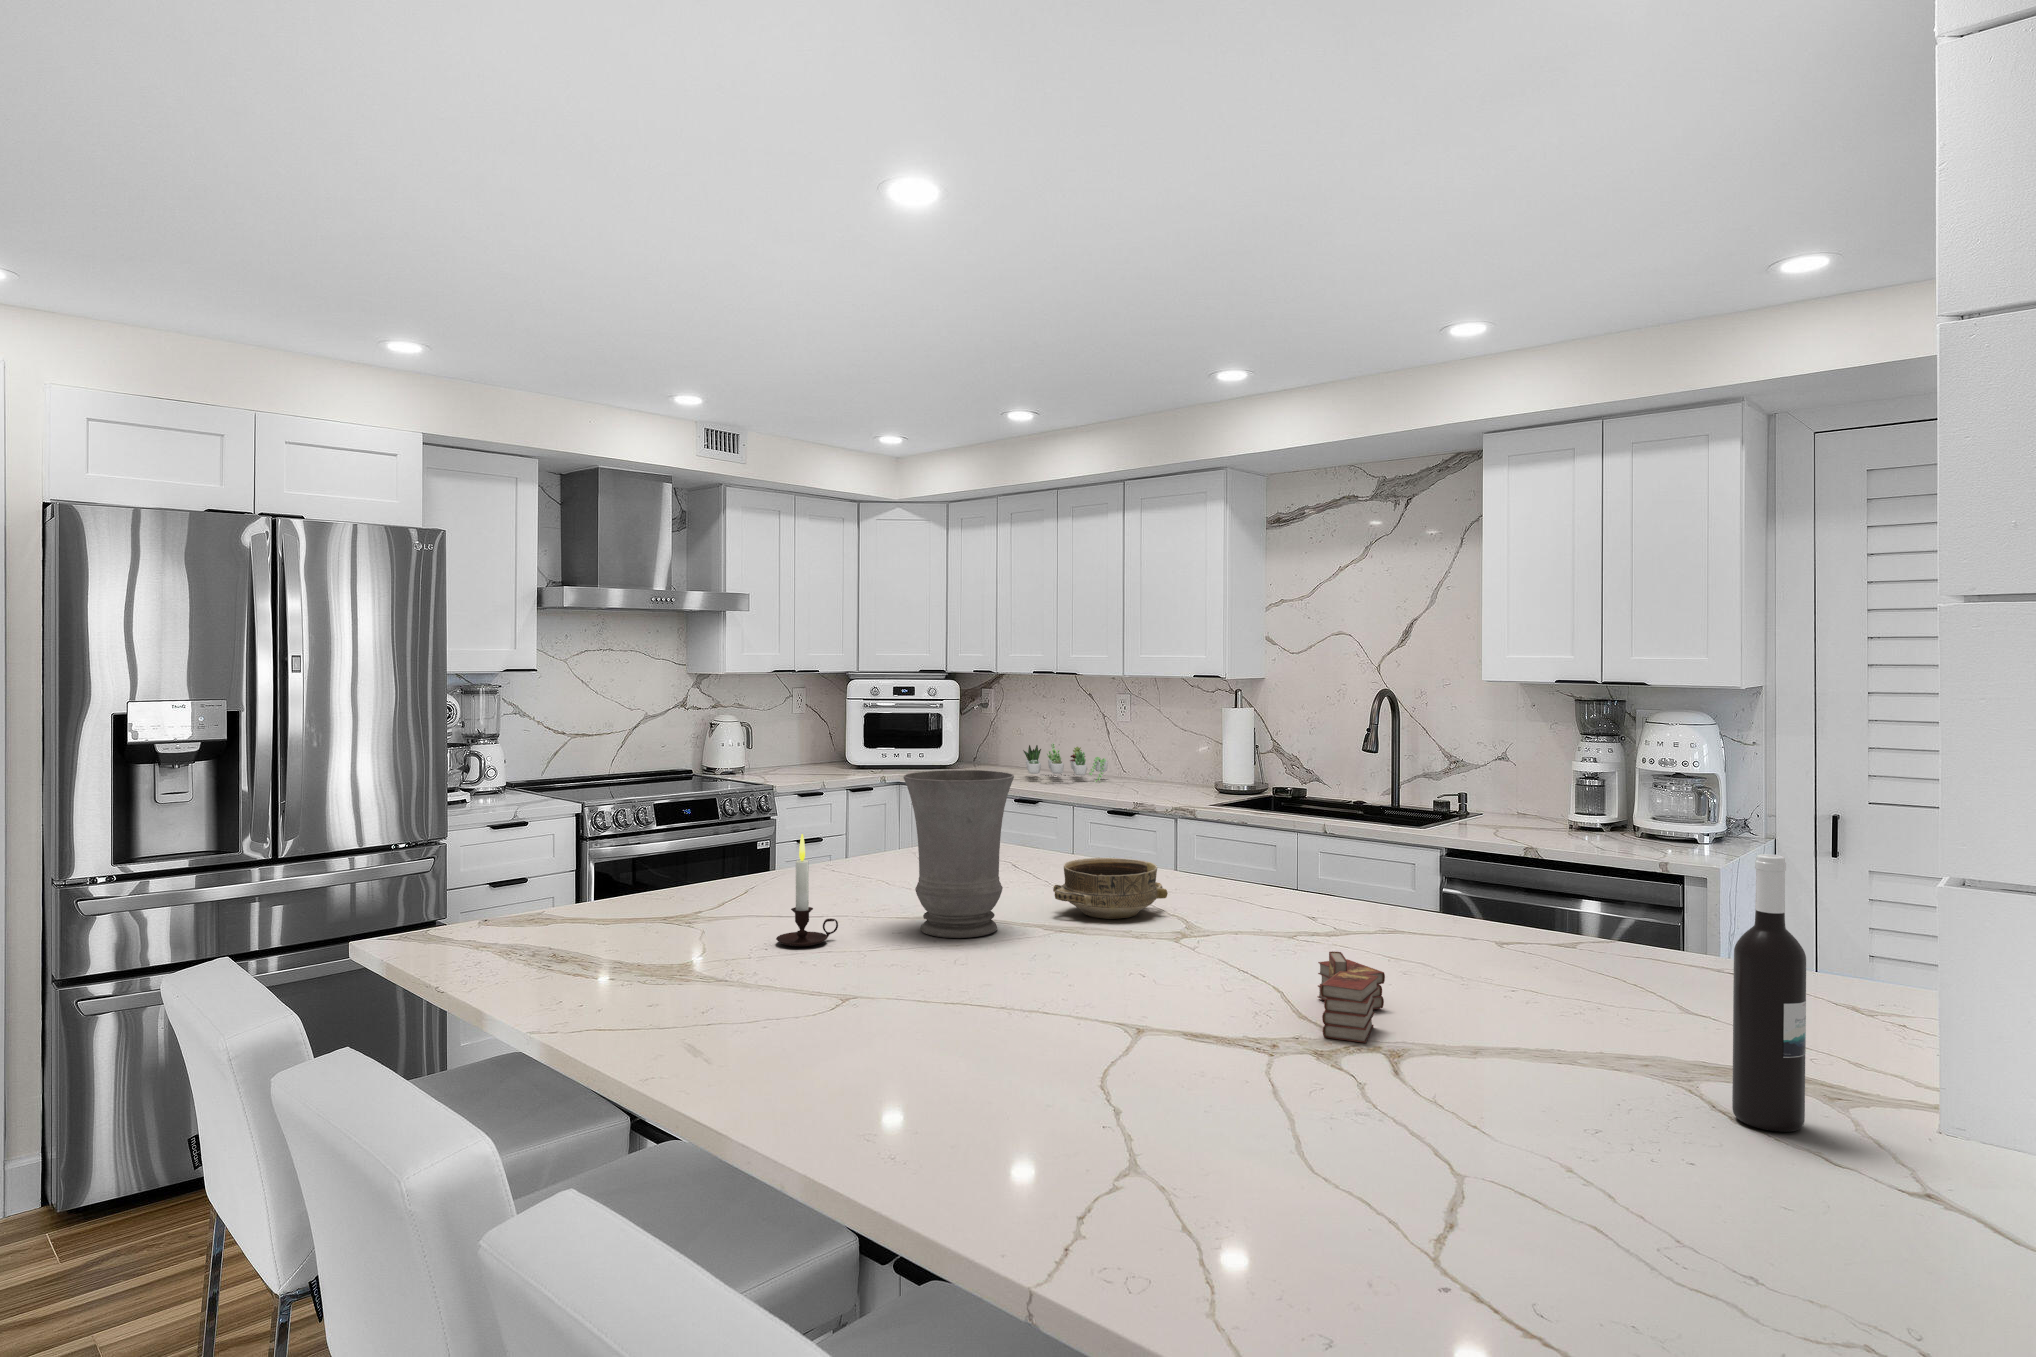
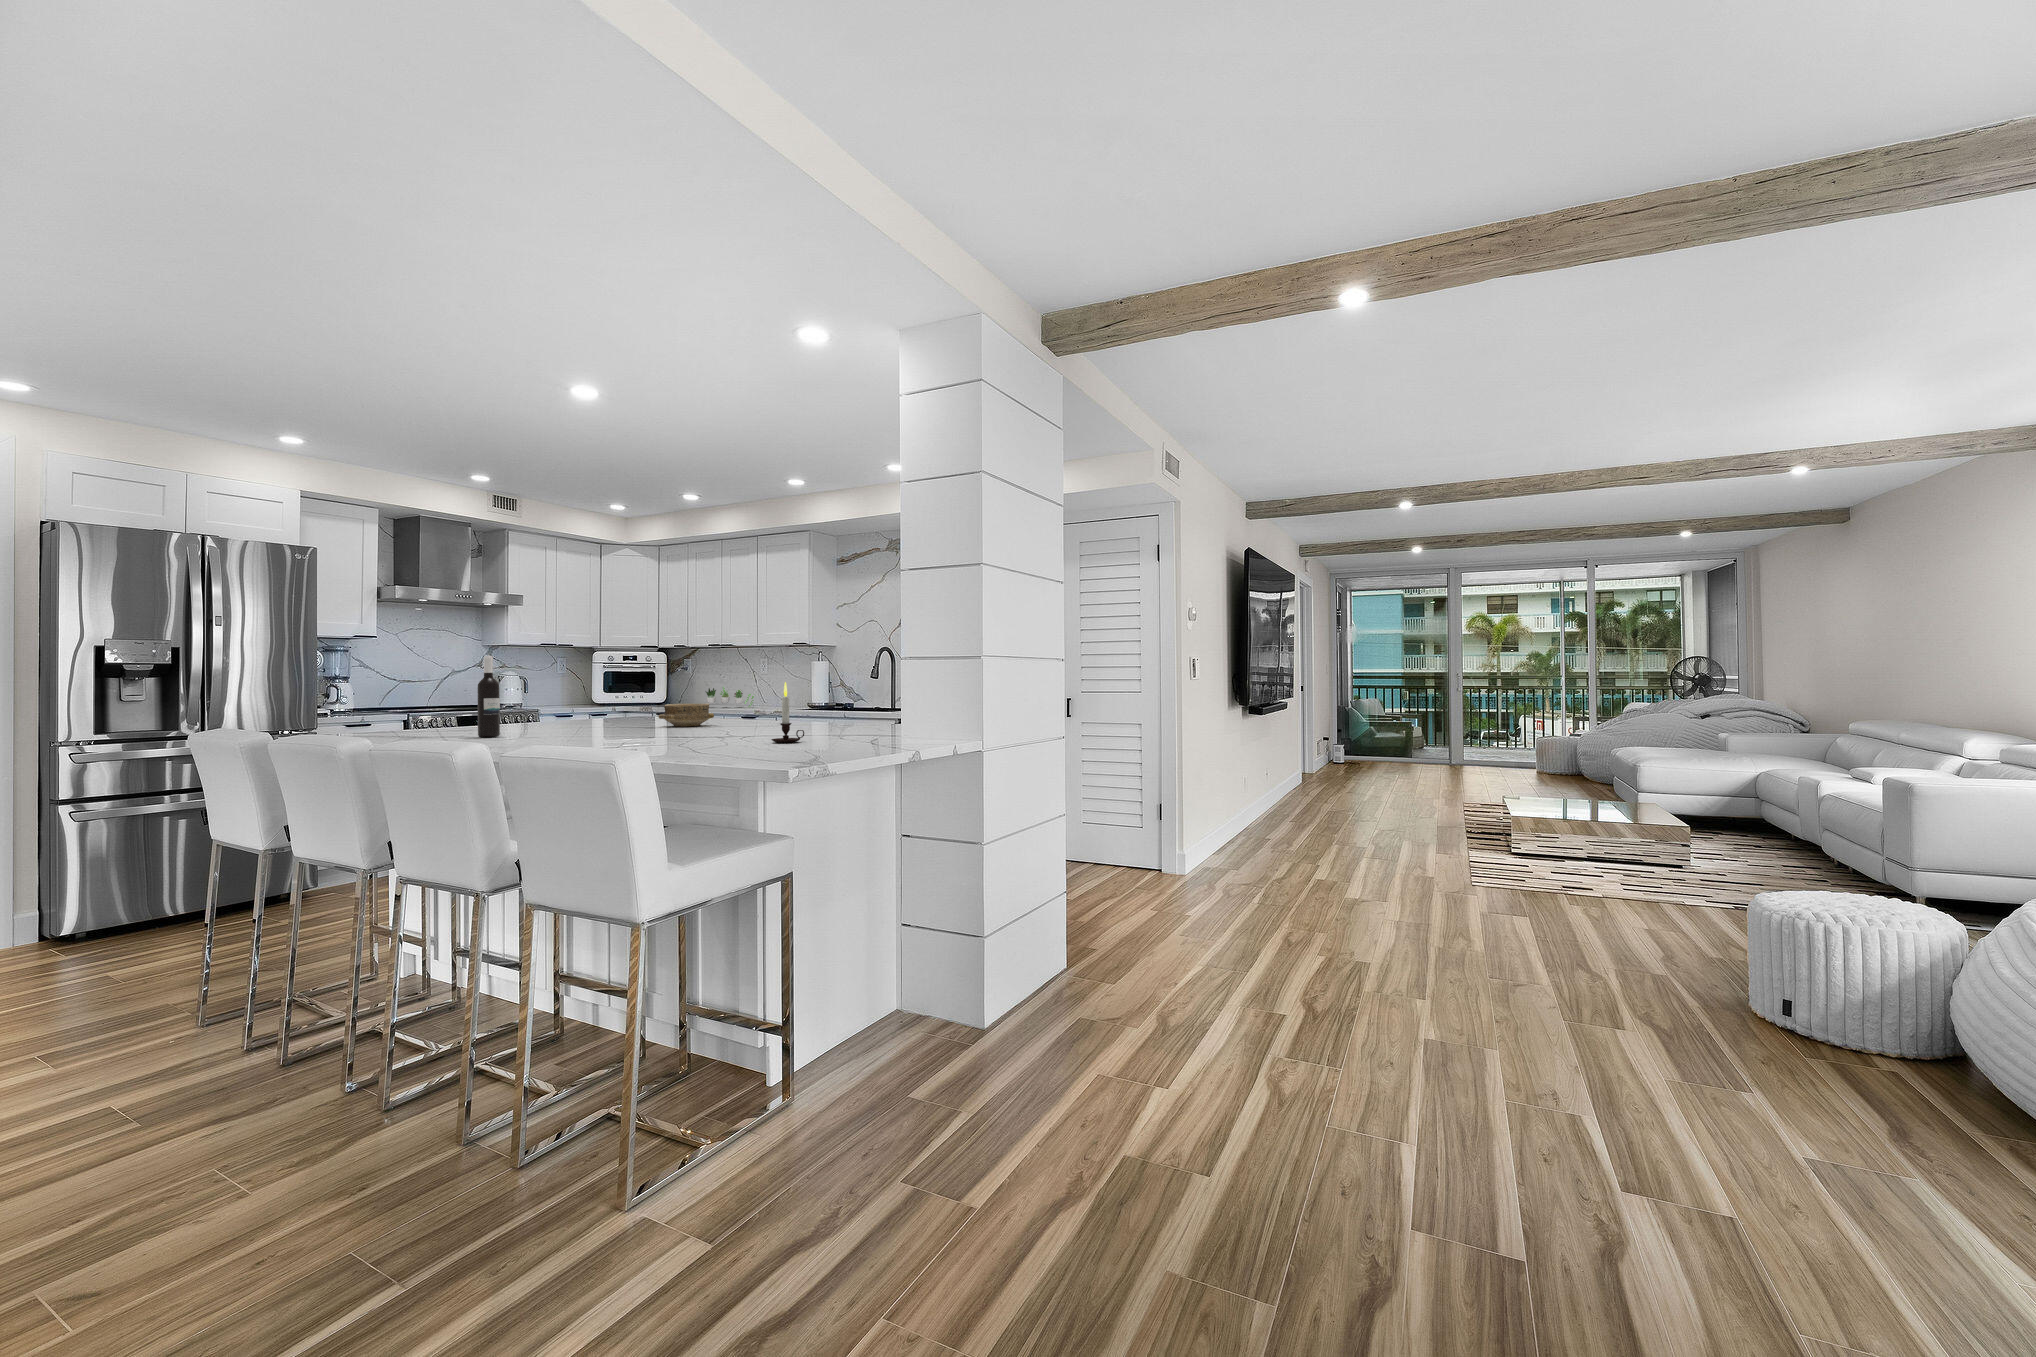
vase: present [903,770,1014,938] -> none [579,659,634,730]
candle: present [776,834,838,947] -> present [771,682,804,743]
wine bottle: present [1732,854,1806,1132] -> present [478,656,500,737]
book: present [1318,951,1385,1043] -> none [729,711,766,736]

